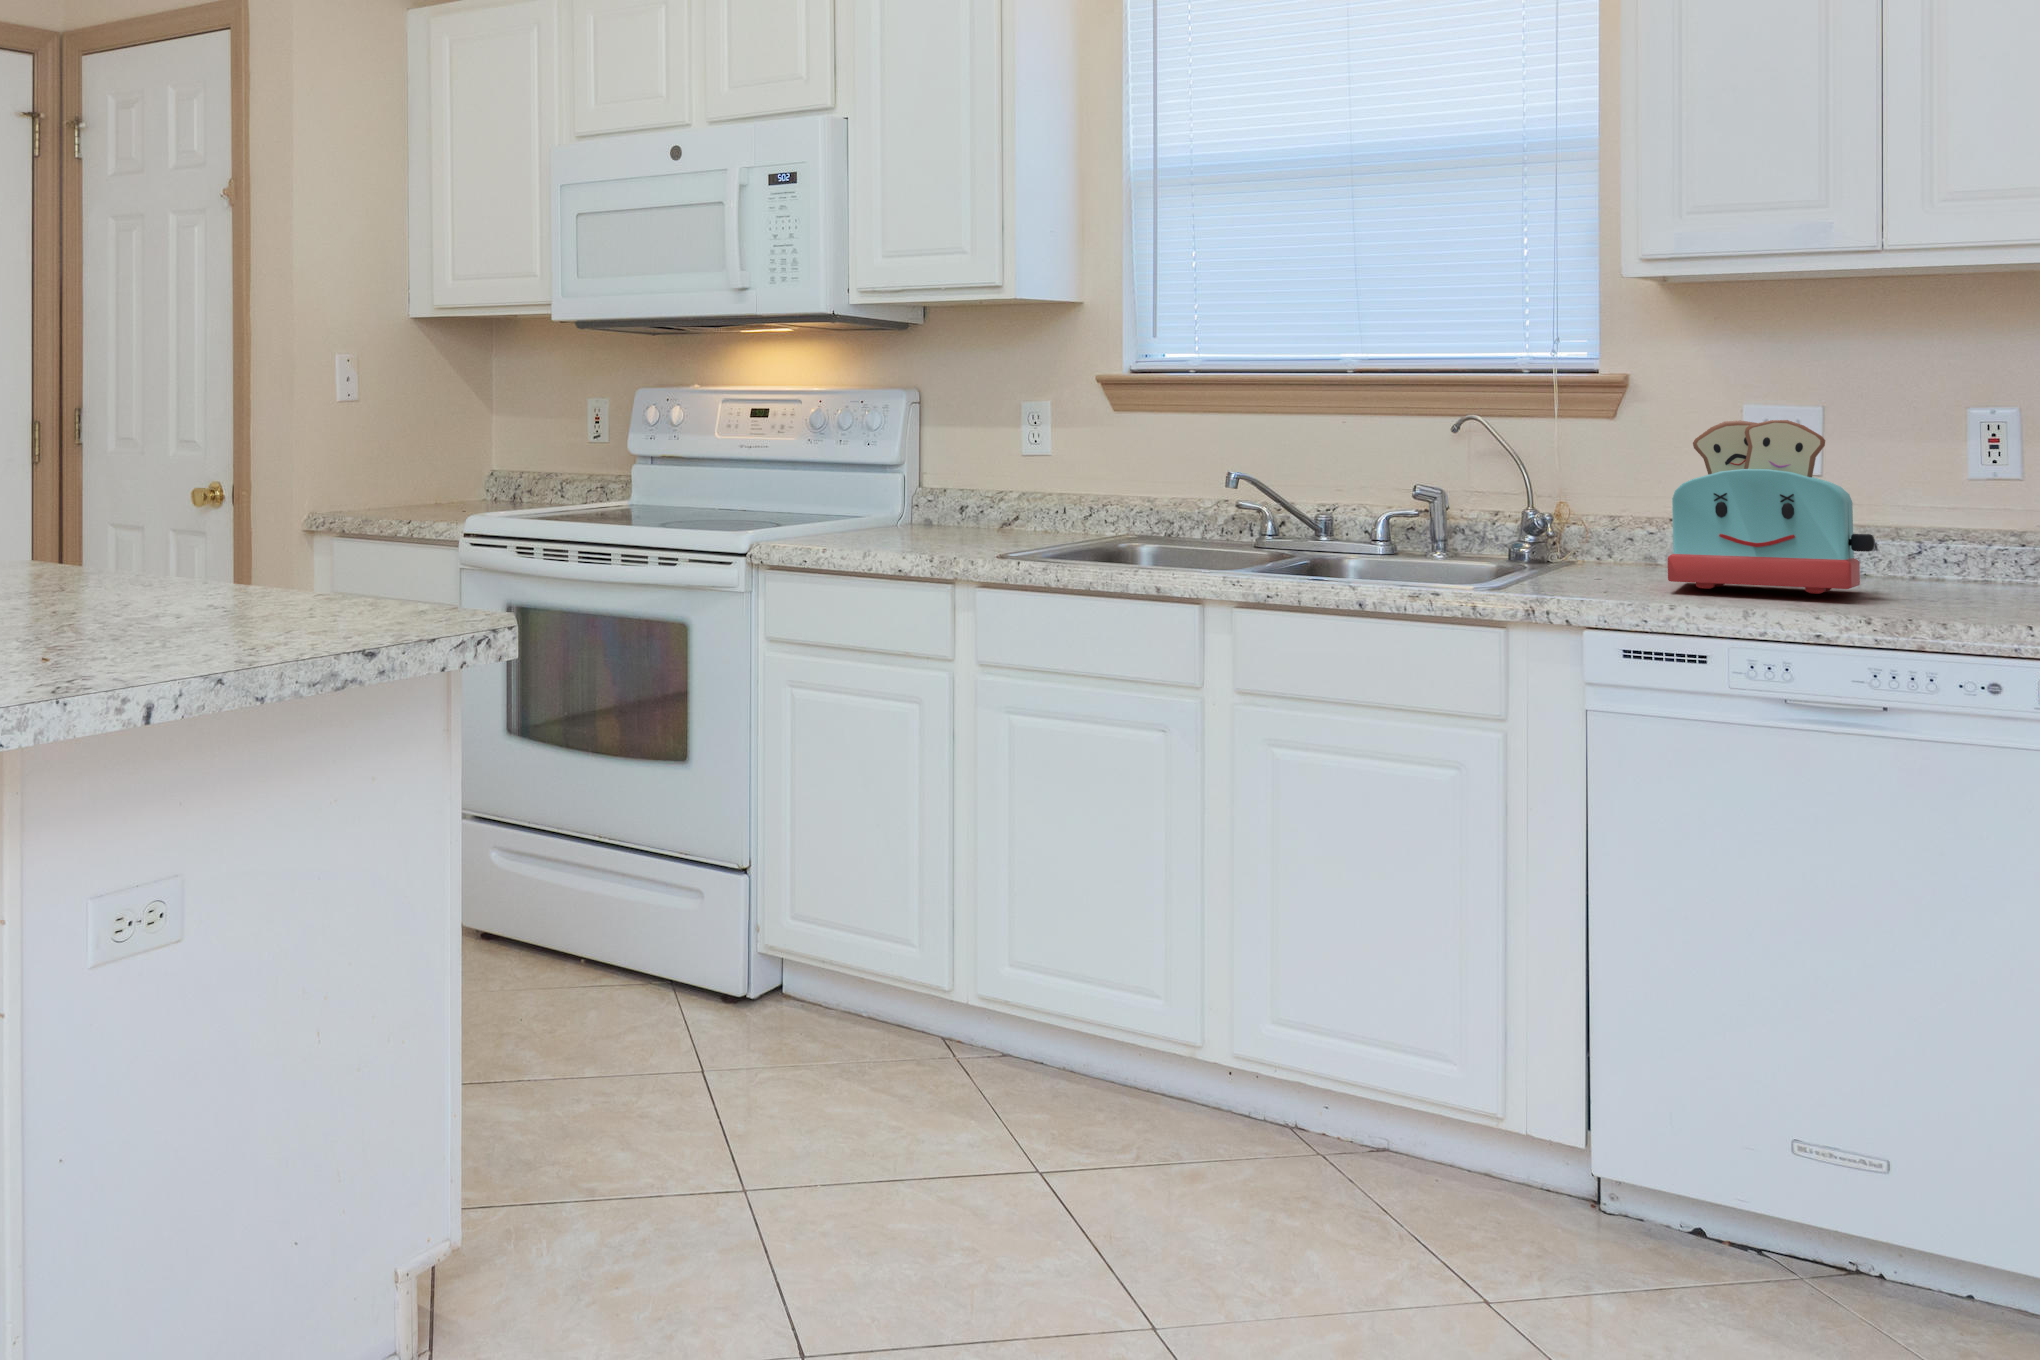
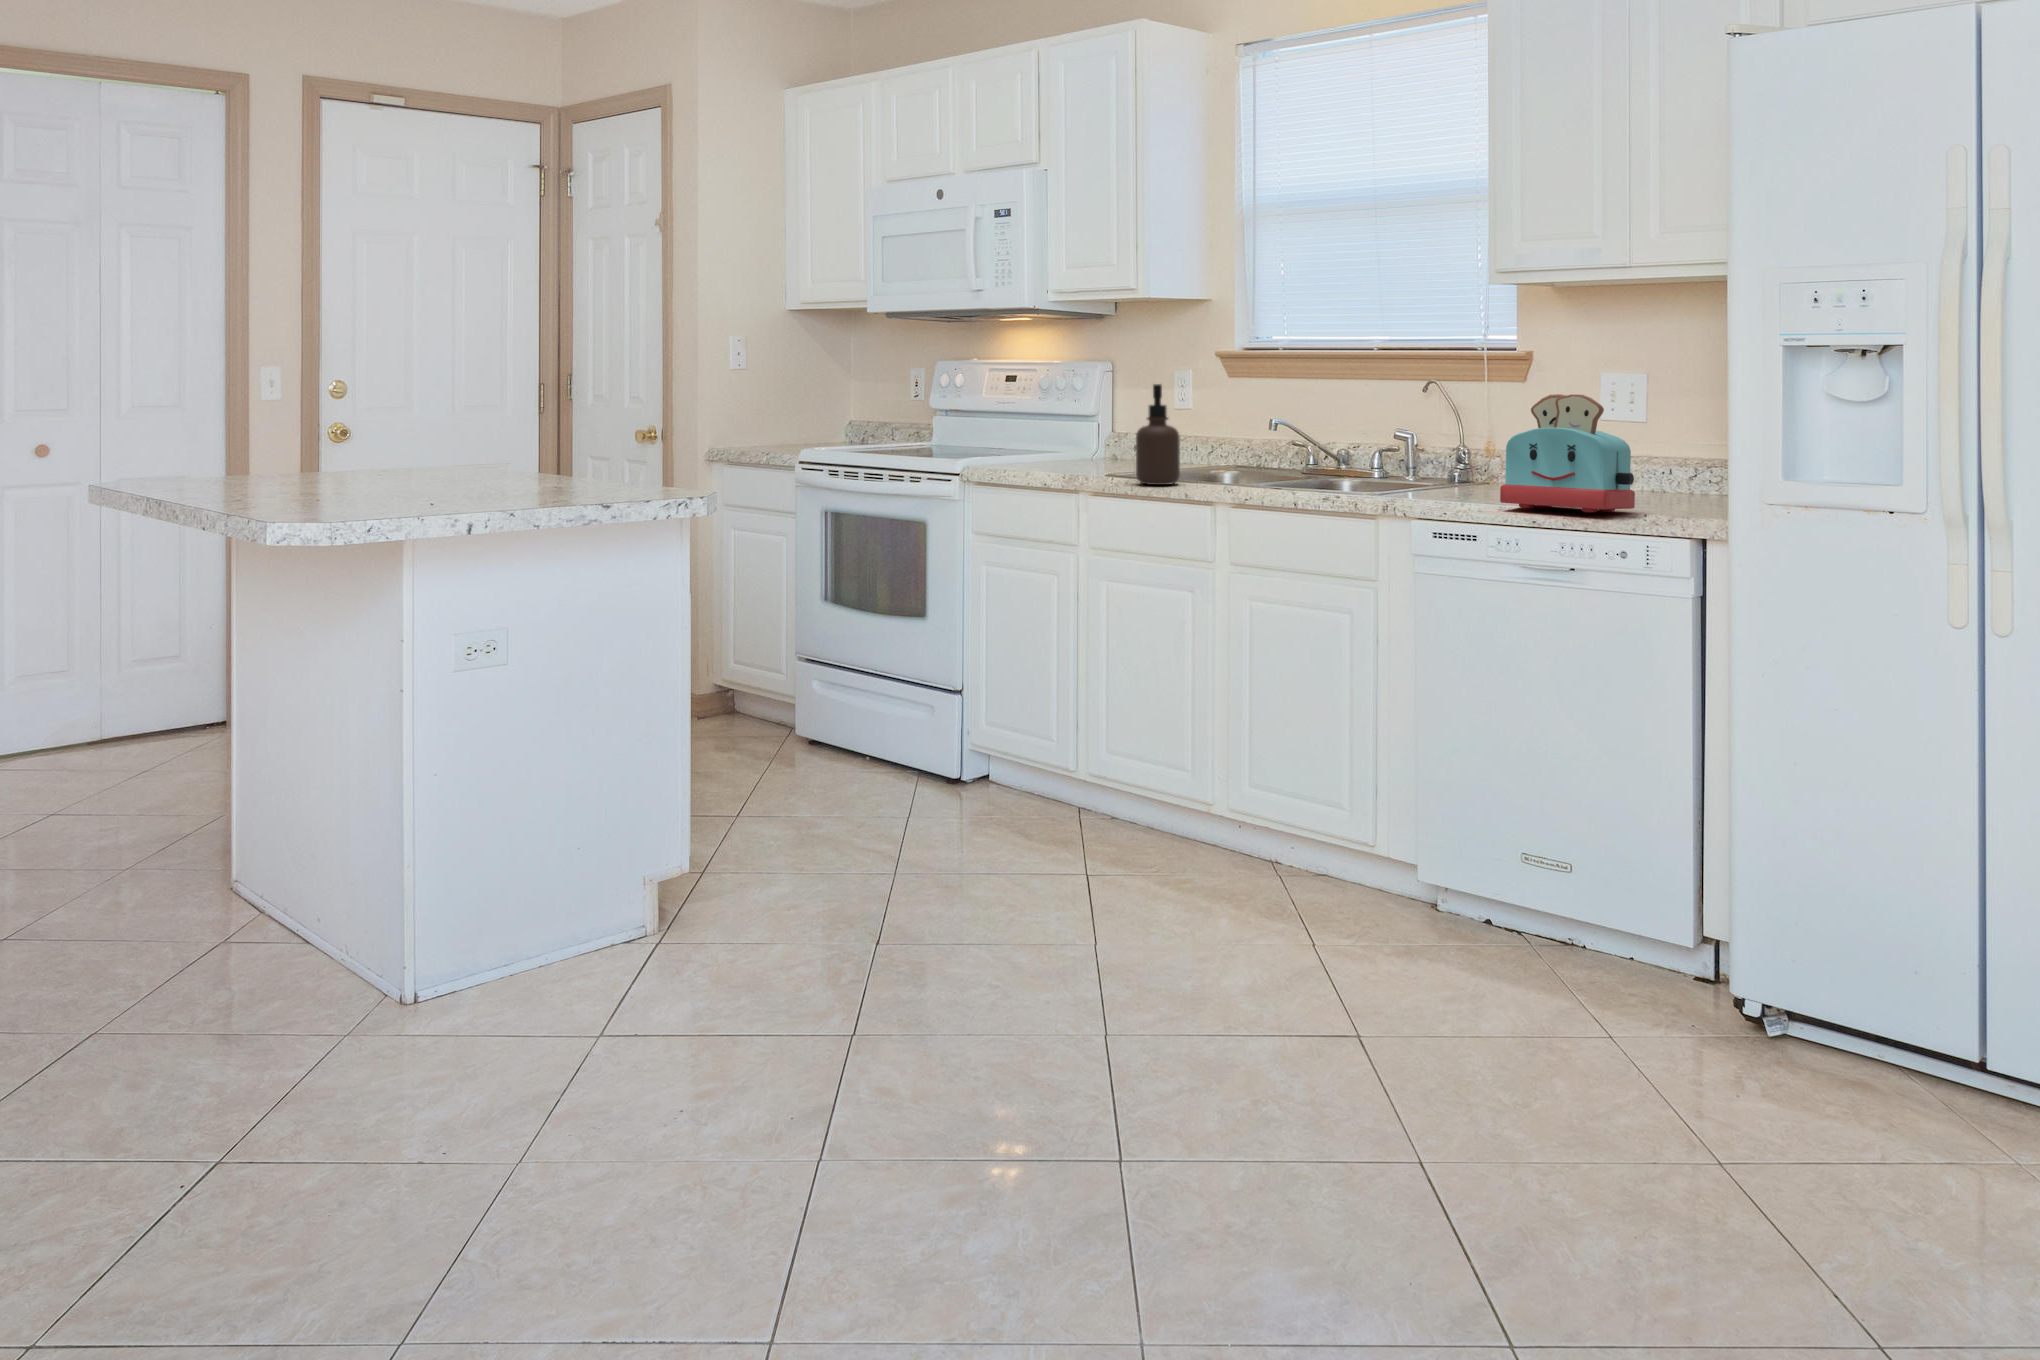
soap dispenser: none [1047,415,1112,563] -> present [1136,384,1180,485]

